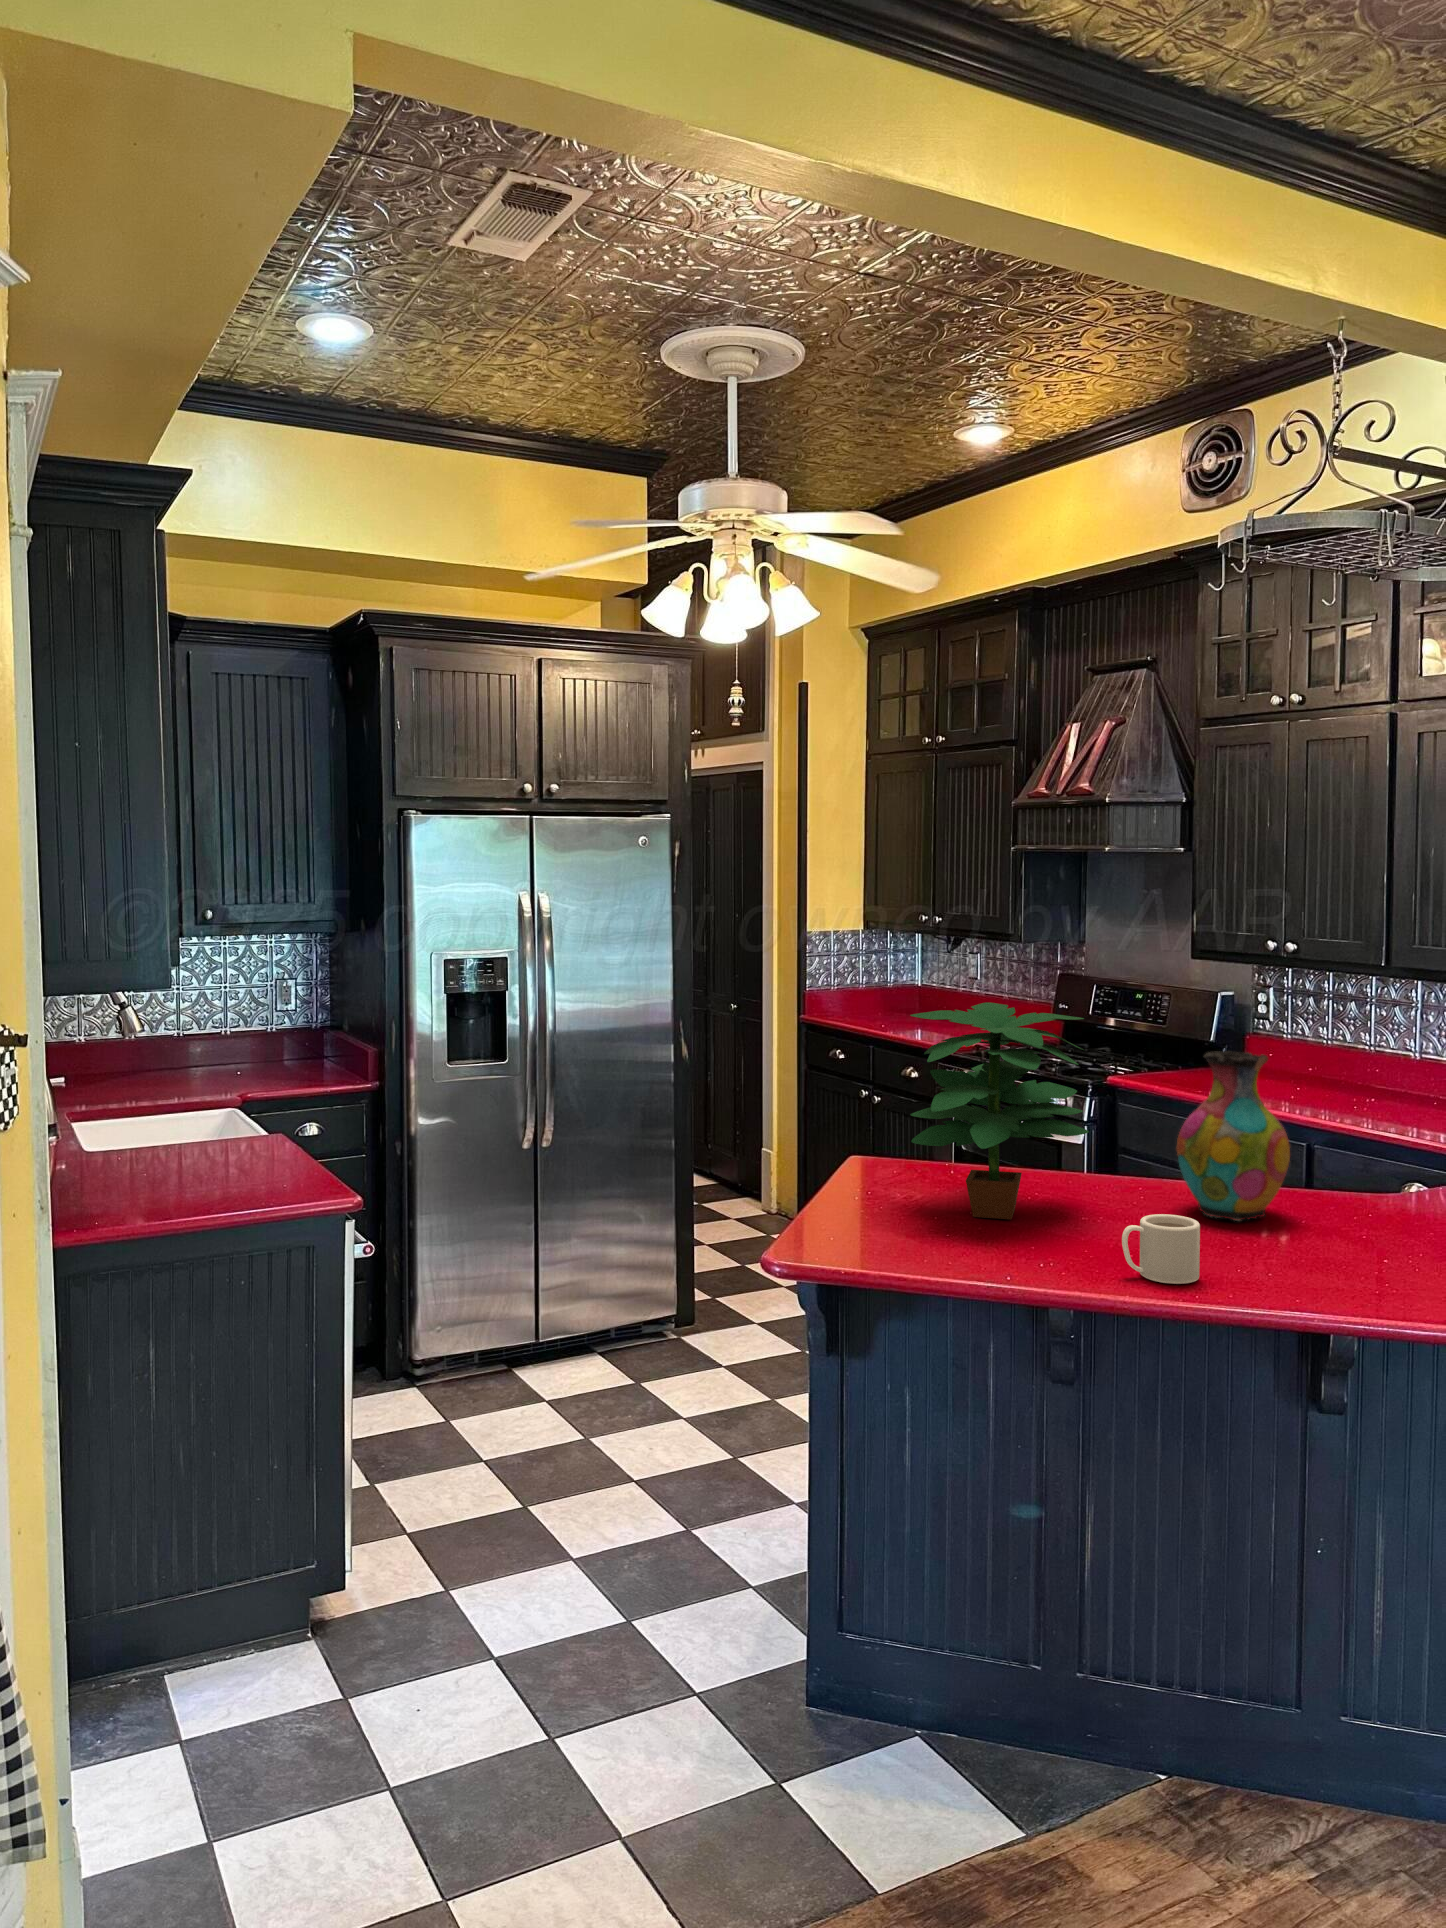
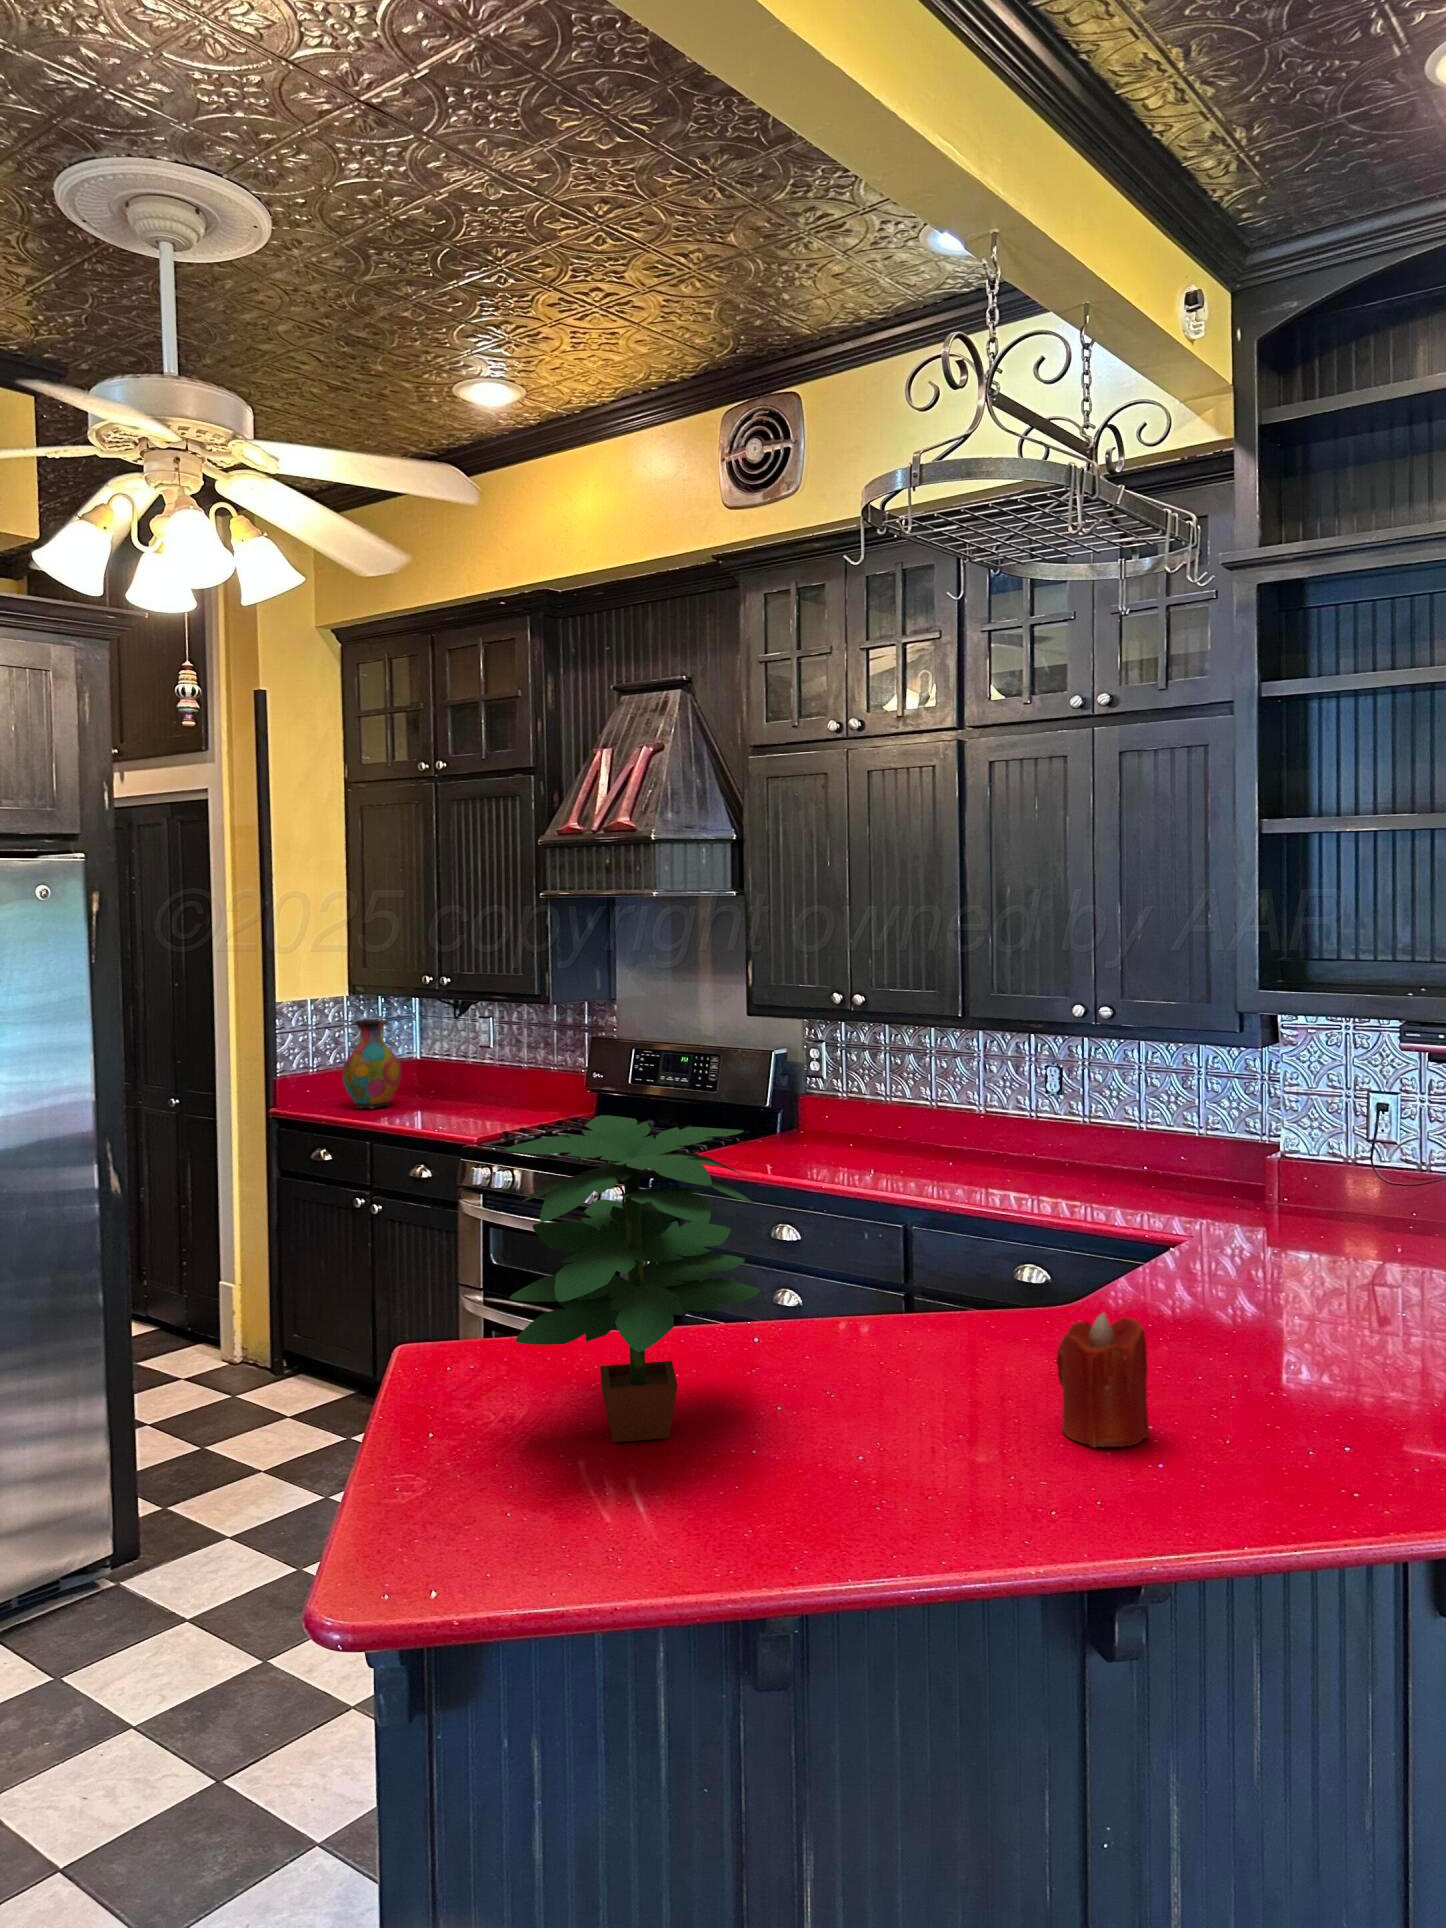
vase: present [1177,1051,1290,1221] -> present [342,1020,401,1108]
candle: none [1307,1169,1376,1267] -> present [1056,1313,1149,1447]
mug: present [1122,1214,1200,1284] -> none [866,1420,970,1532]

